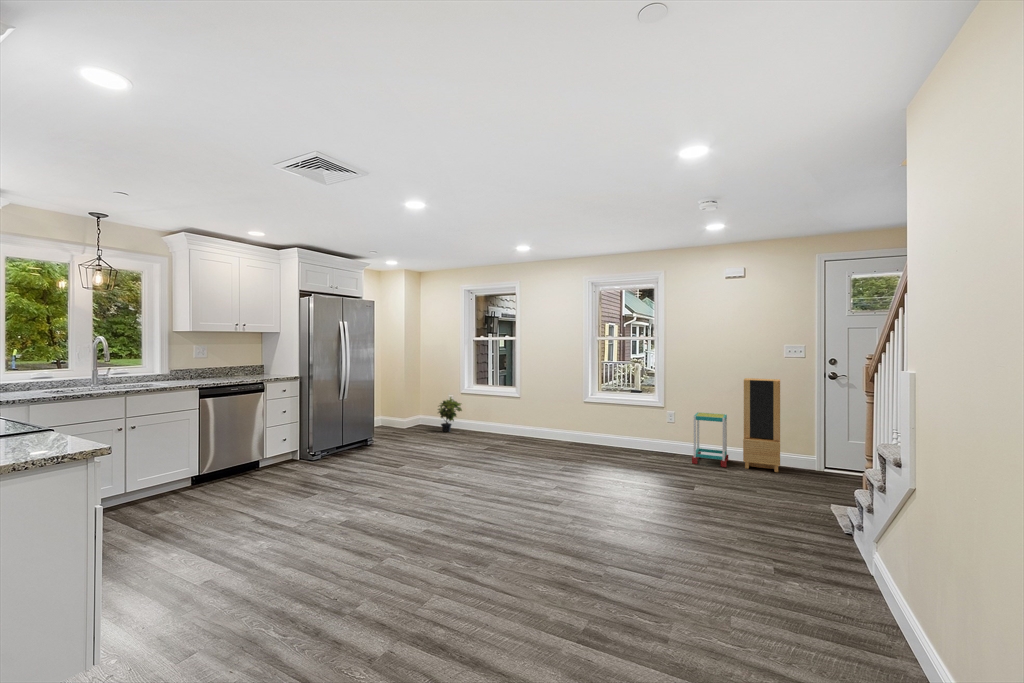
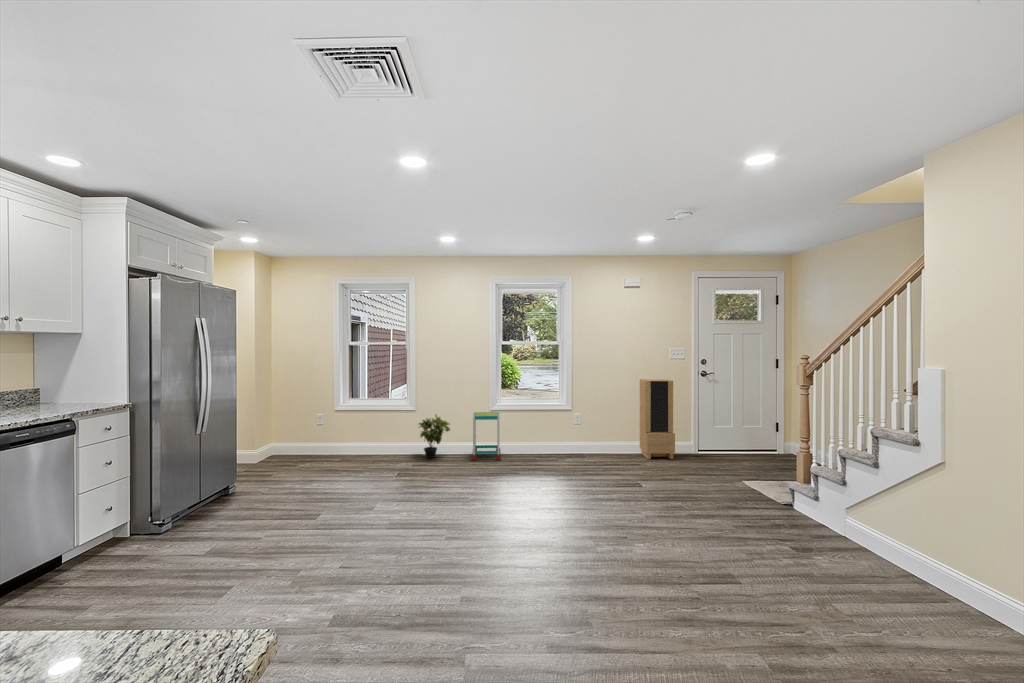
potted plant: present [438,397,462,432] -> present [419,415,450,458]
side table: present [692,412,728,467] -> present [472,412,501,461]

